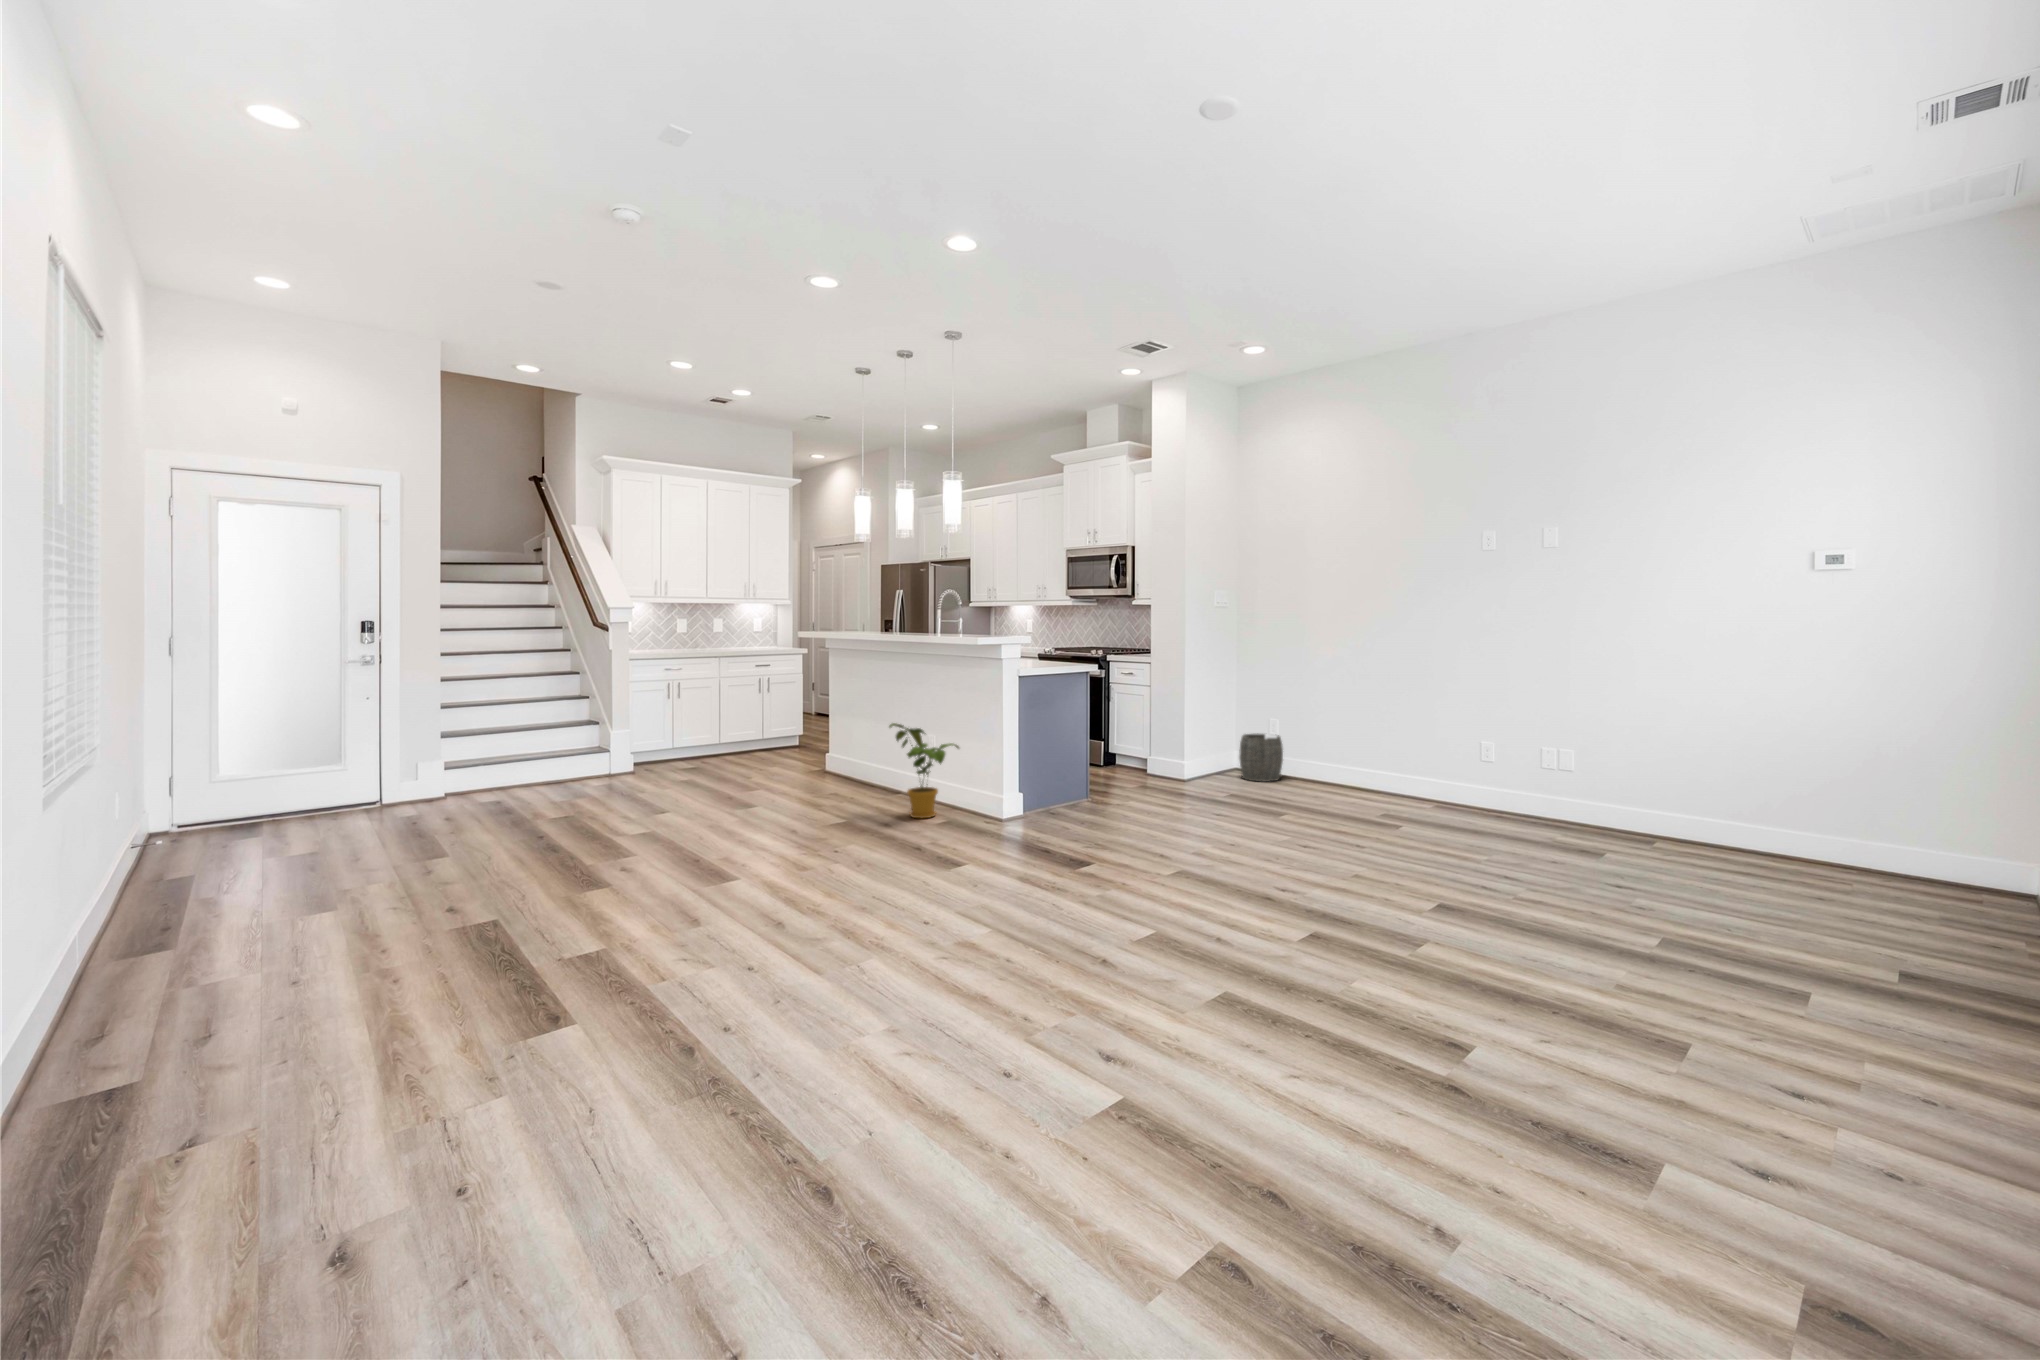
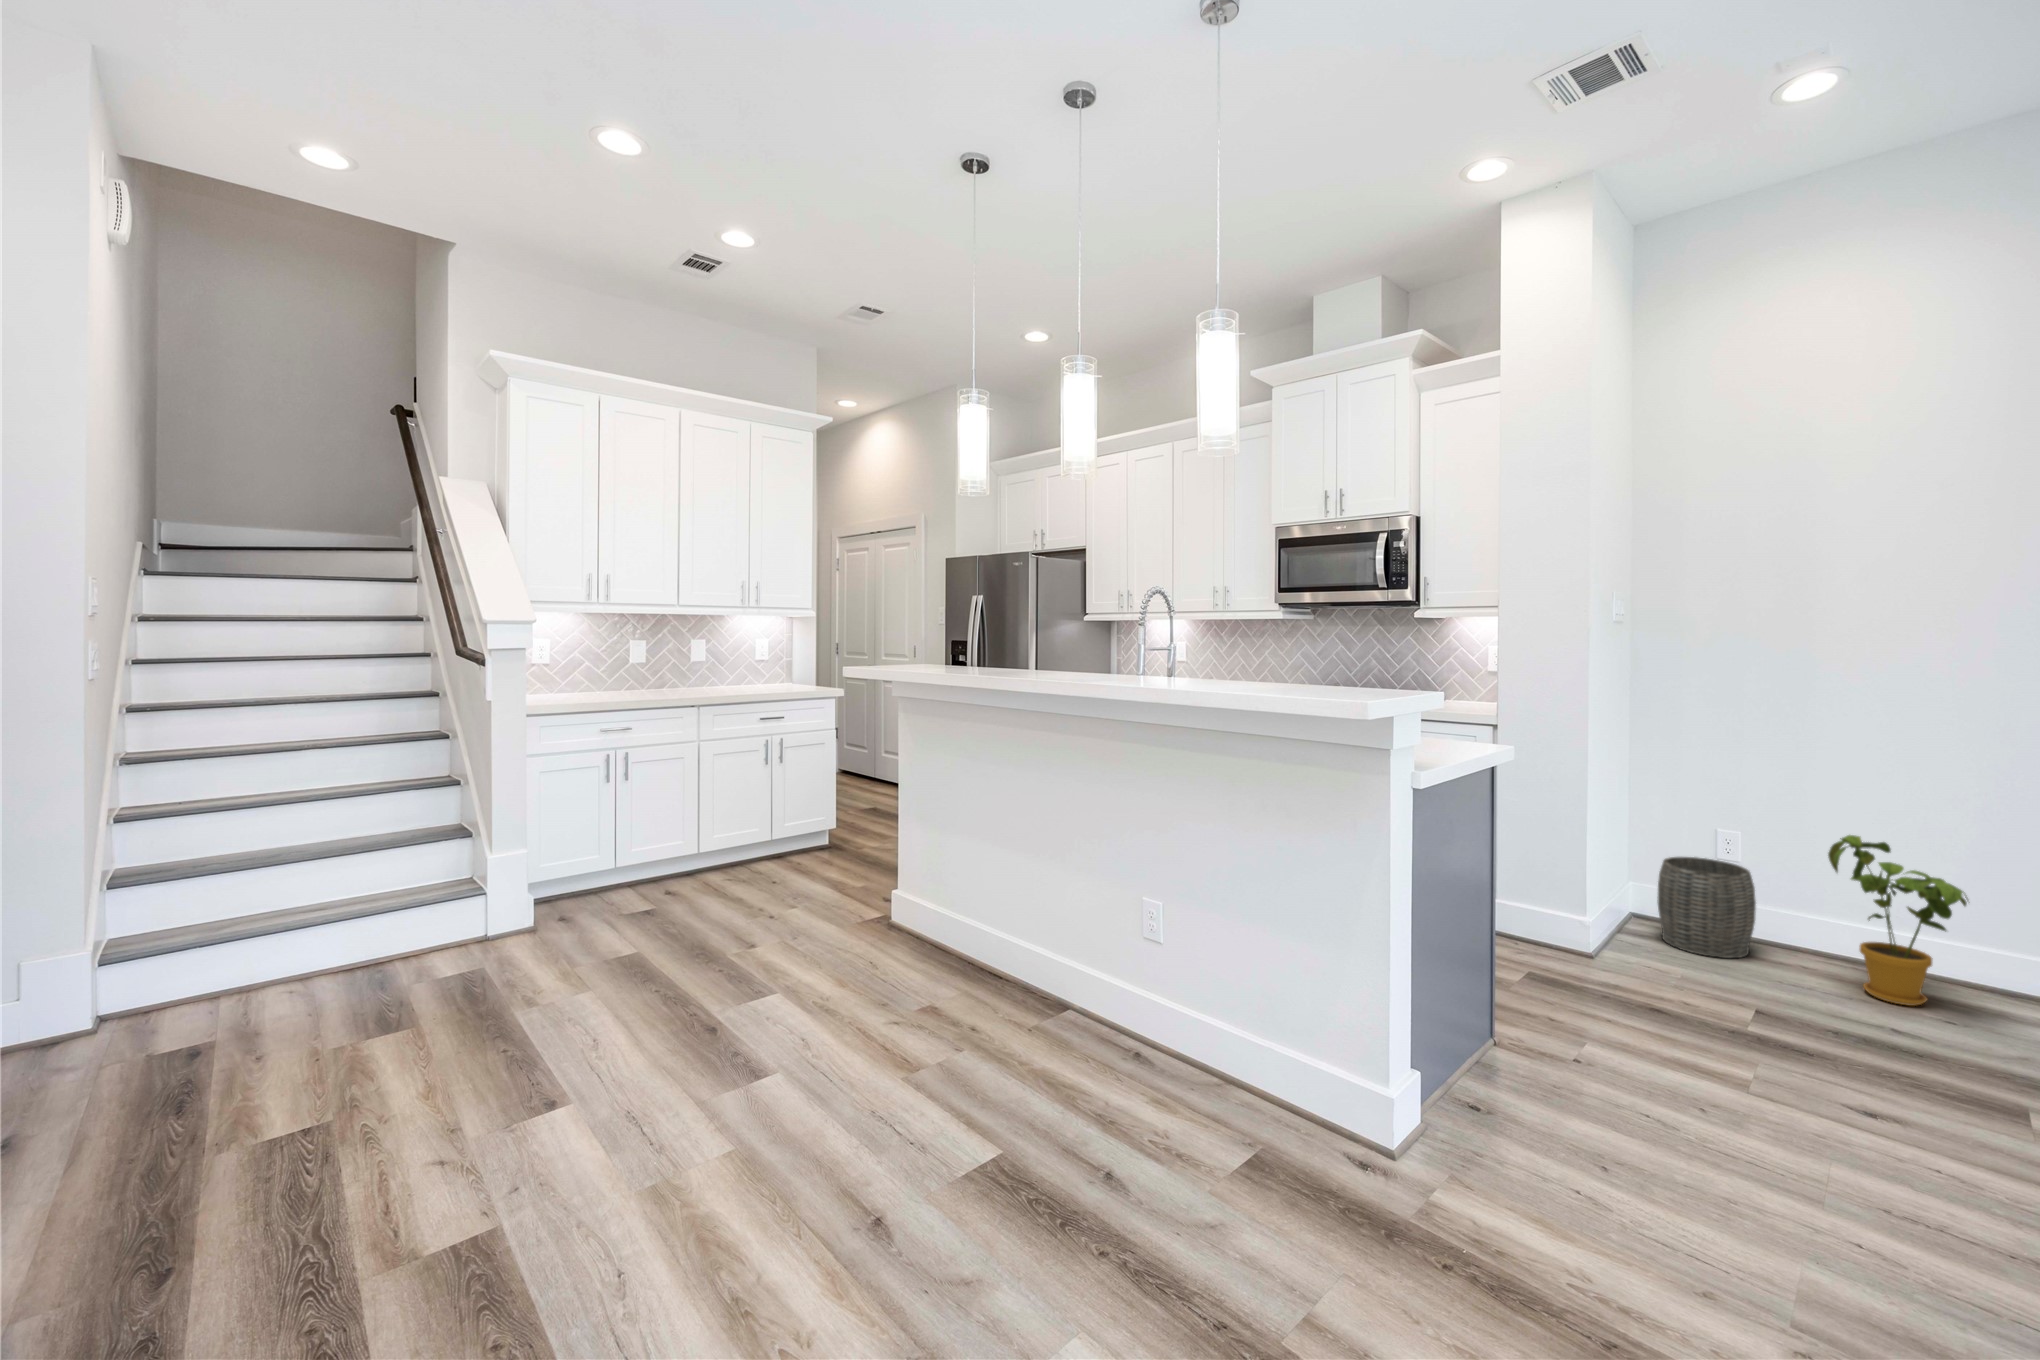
house plant: present [889,723,959,818] -> present [1828,835,1968,1006]

